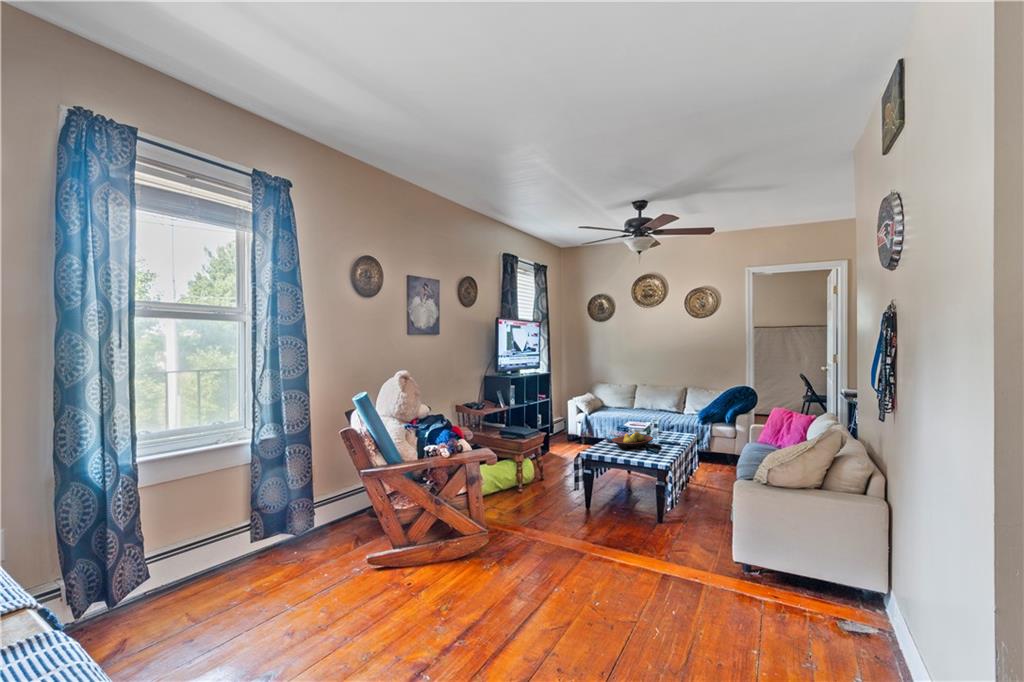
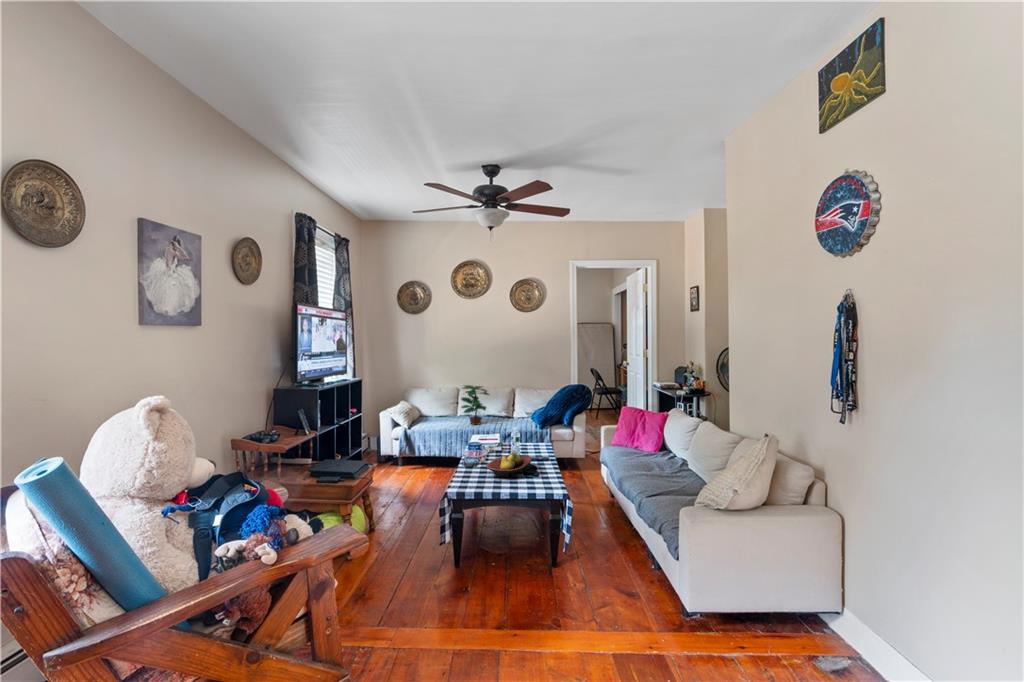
potted plant: none [629,382,656,416] -> present [461,385,489,425]

